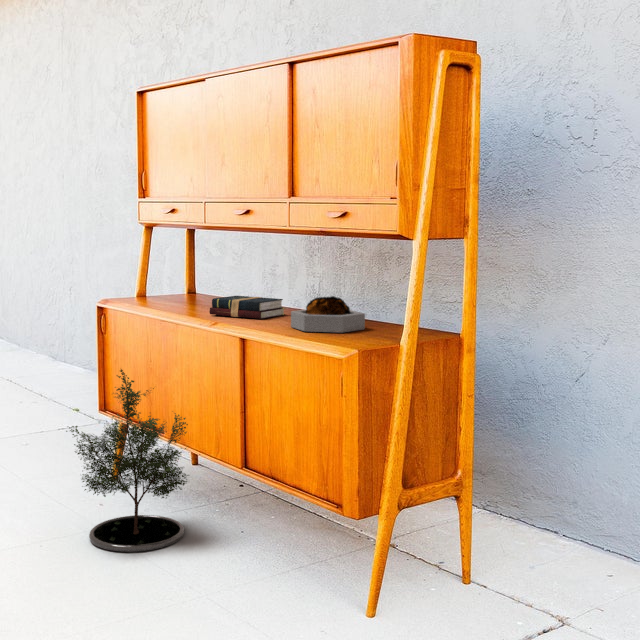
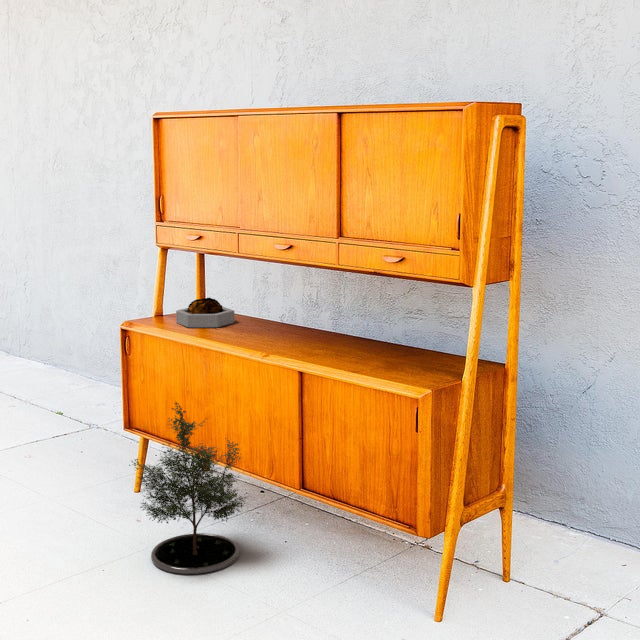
hardback book: present [209,296,285,319] -> none [250,320,319,347]
decorative bowl: present [291,296,365,333] -> present [176,298,235,327]

